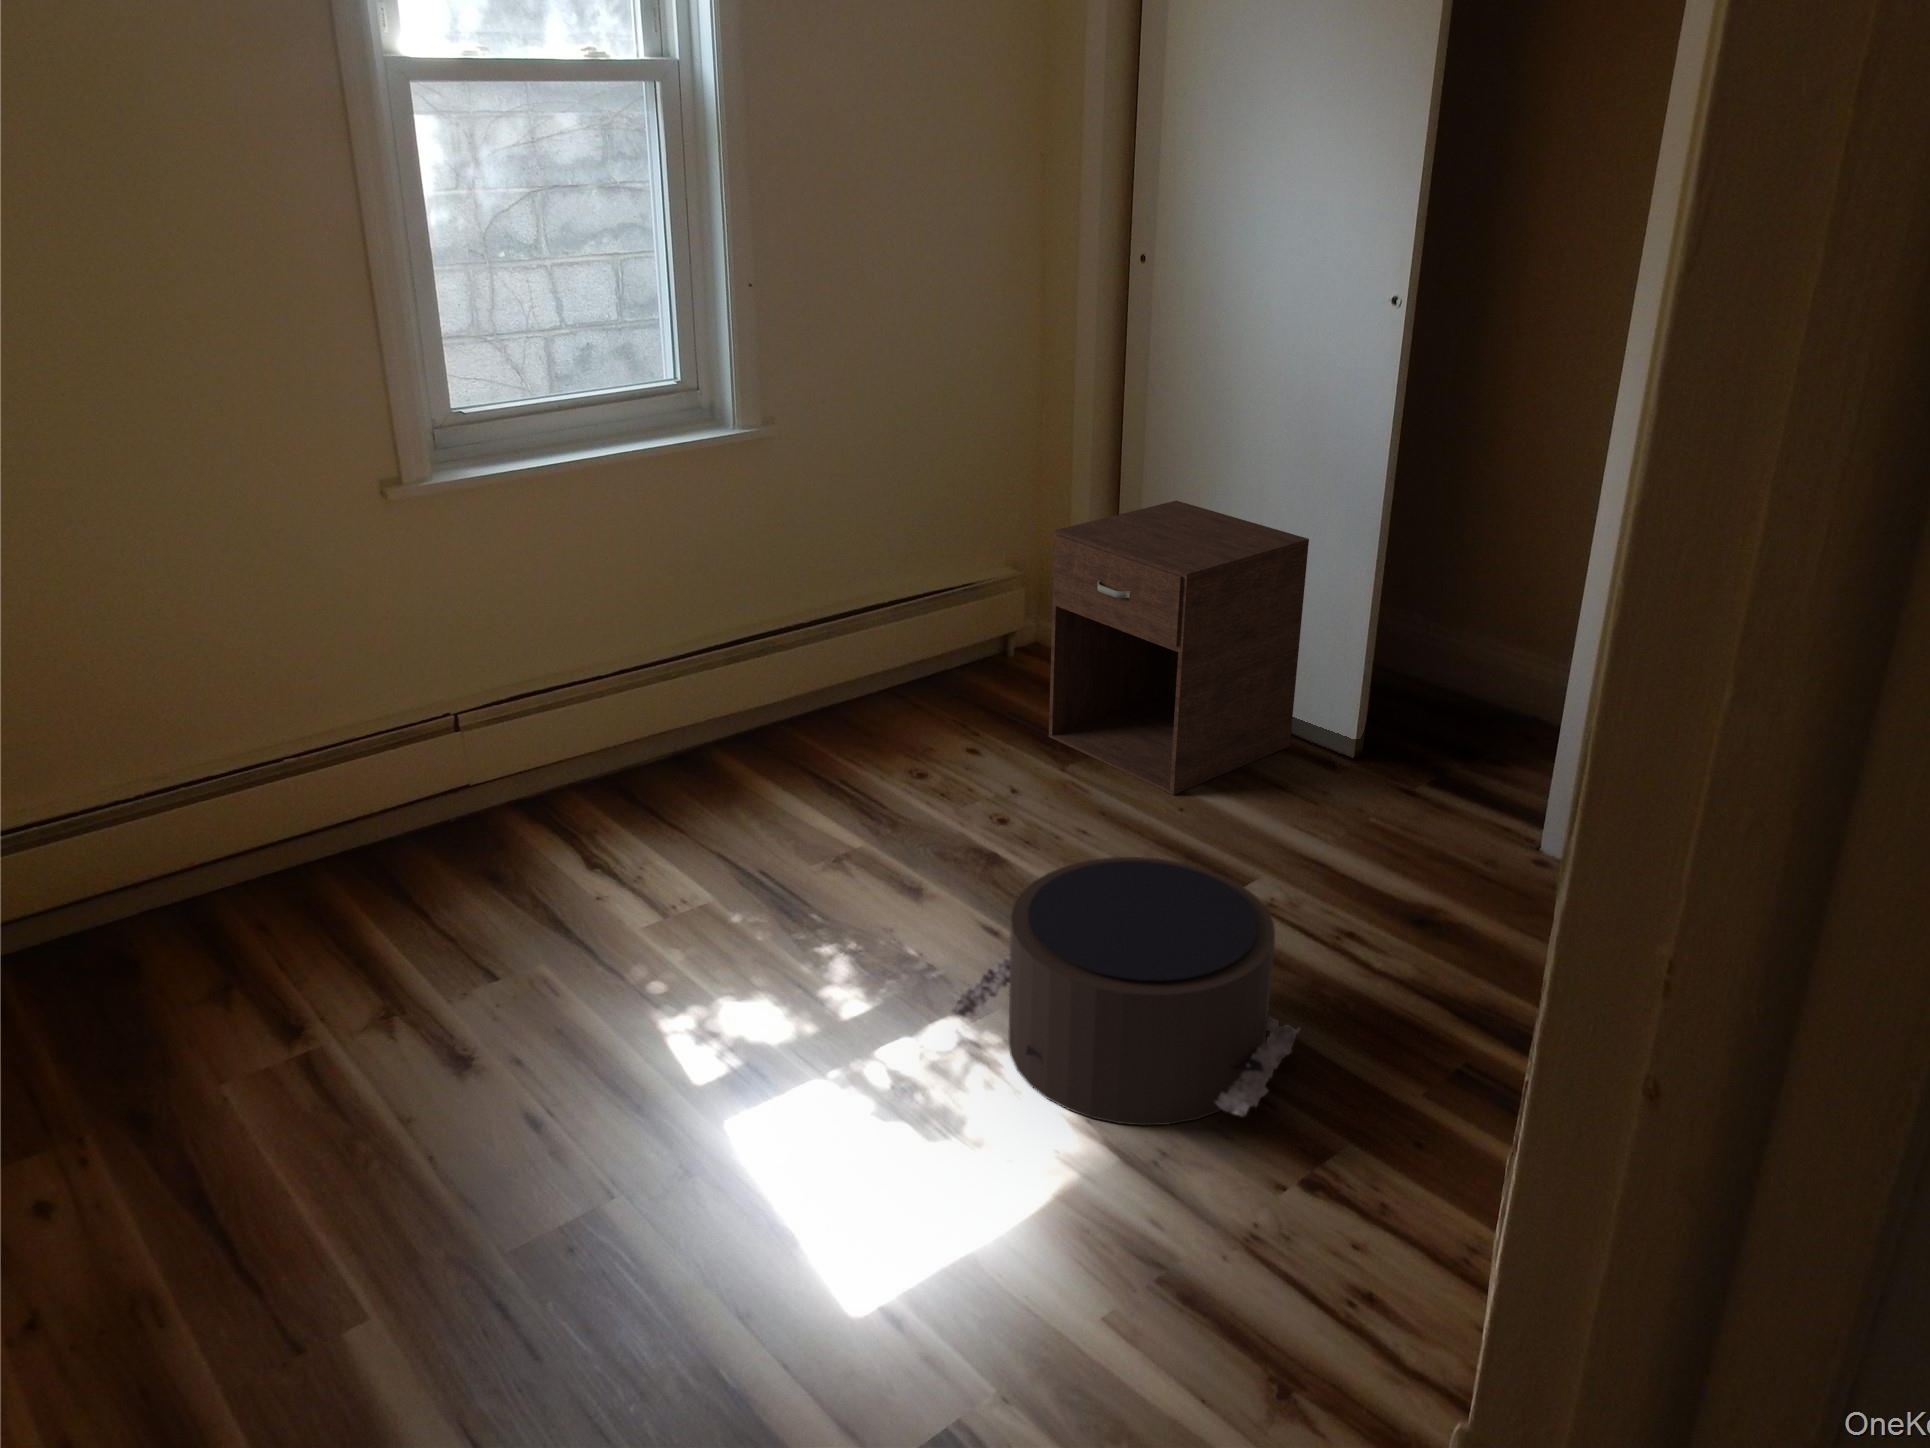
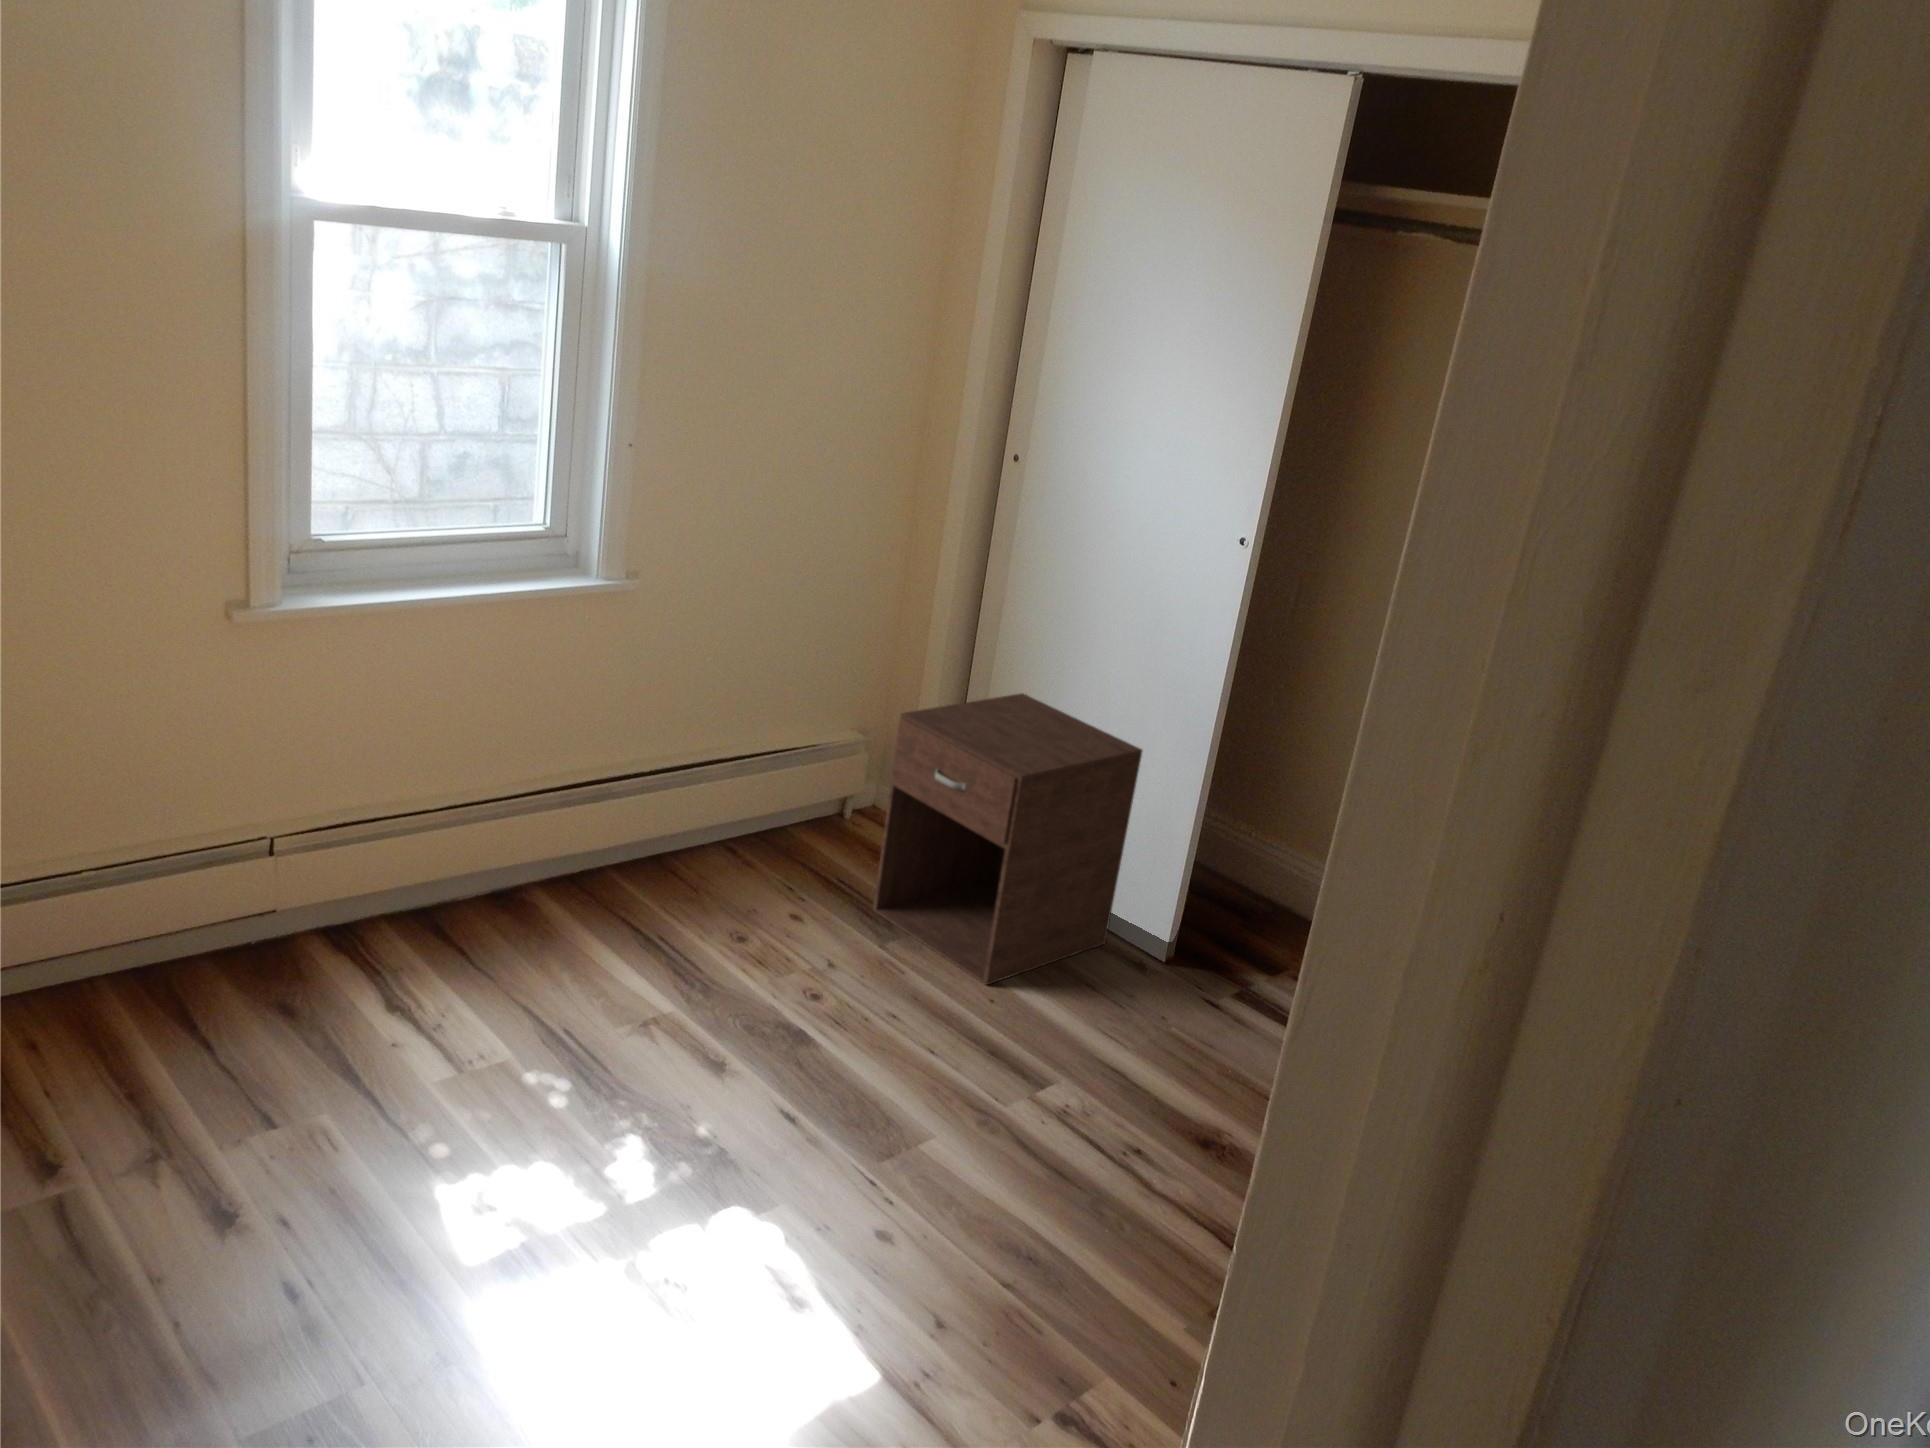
pouf: present [952,857,1300,1125] -> none [734,1061,1075,1345]

